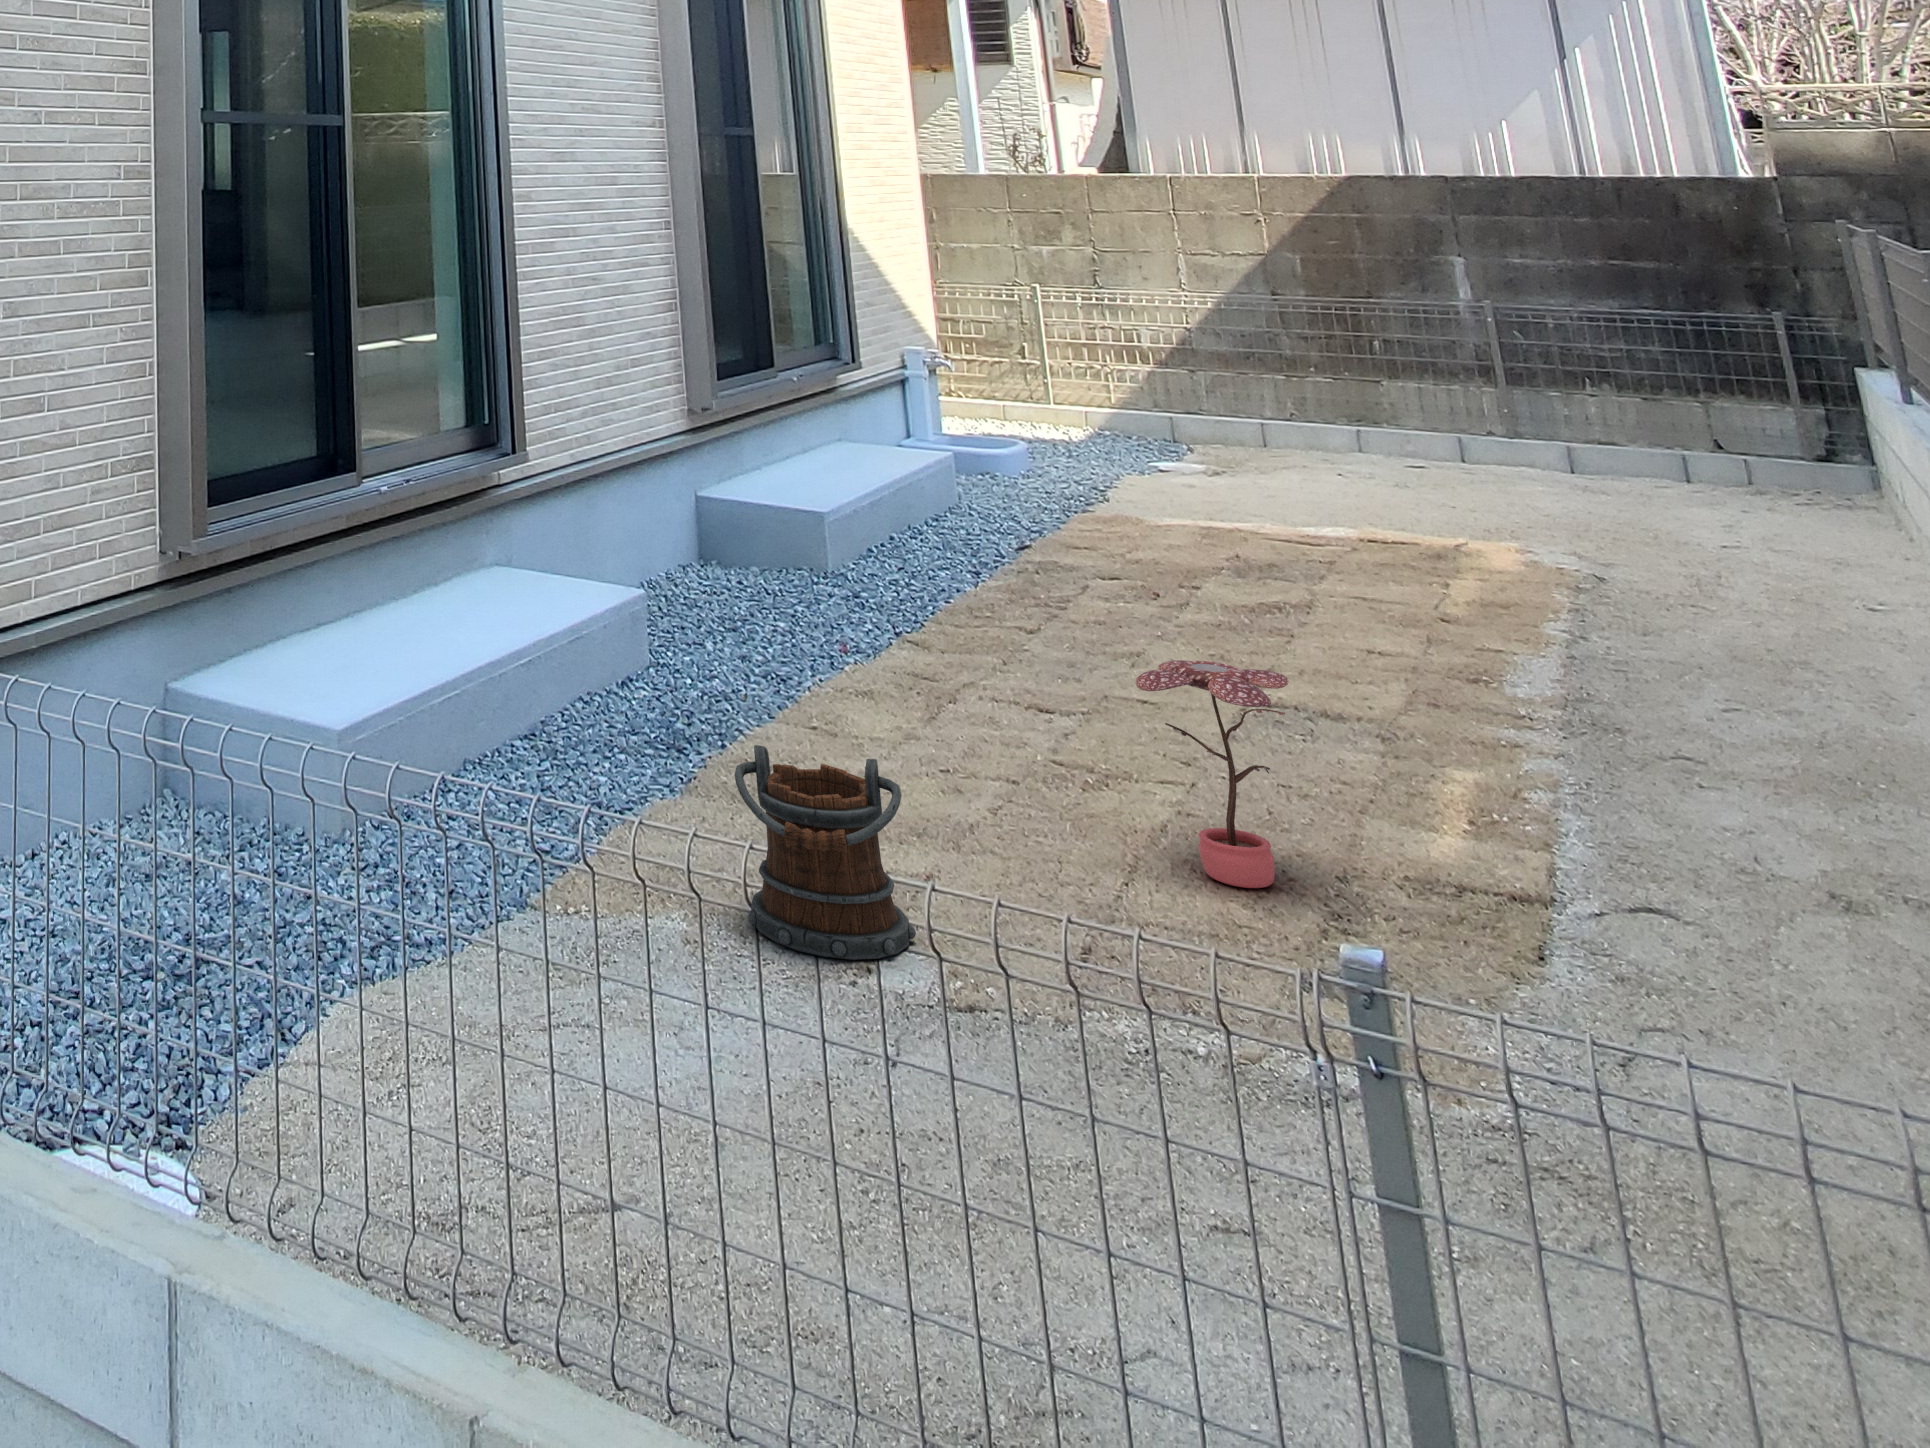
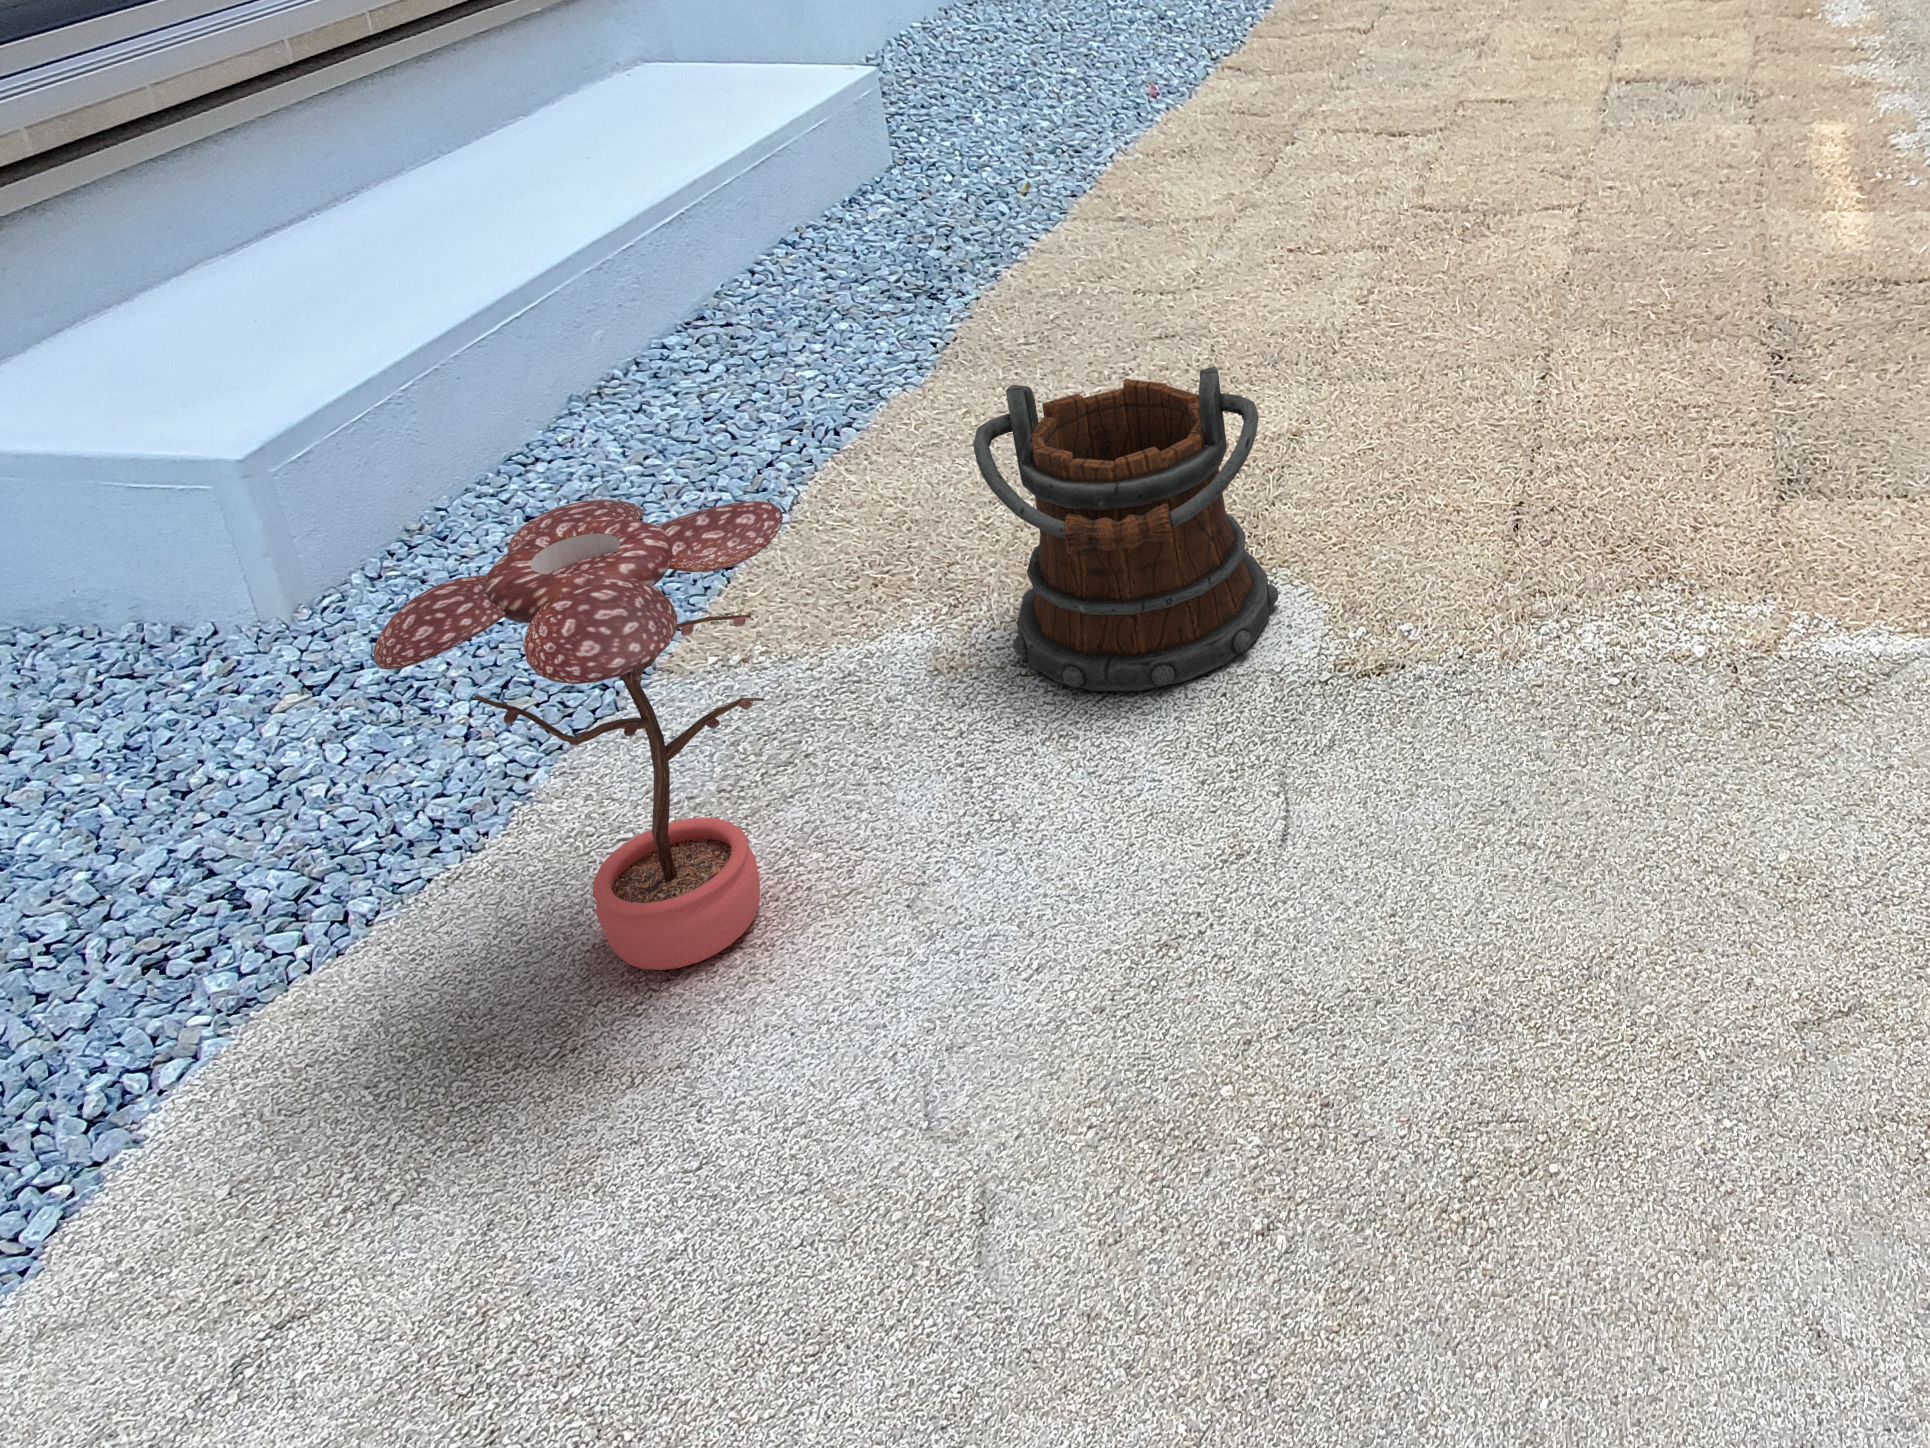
potted plant: present [1136,660,1289,888] -> present [374,499,783,970]

